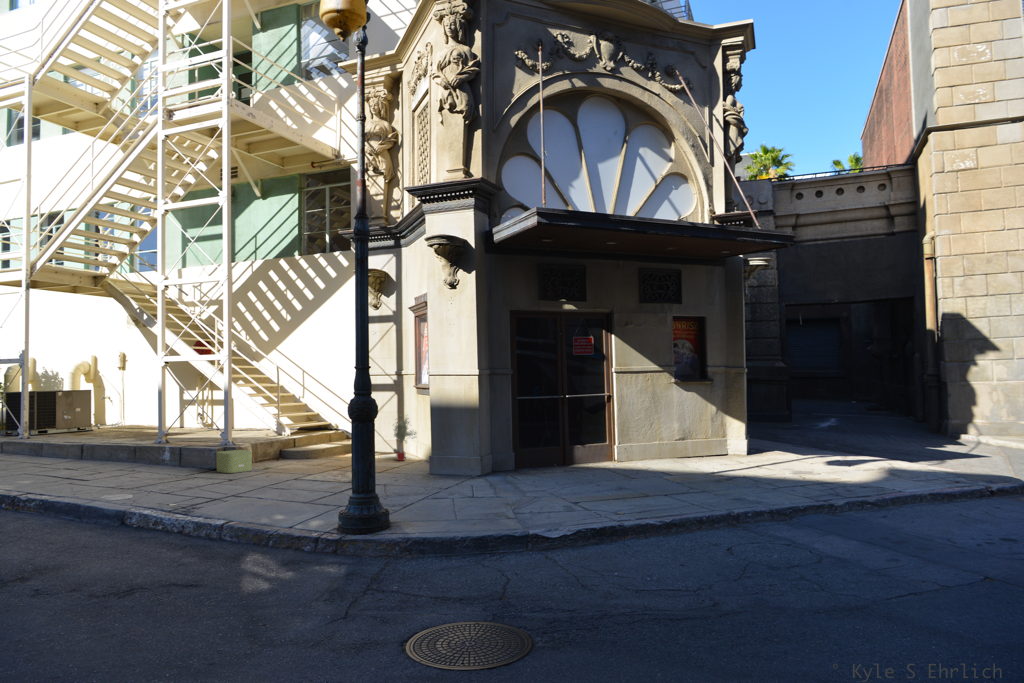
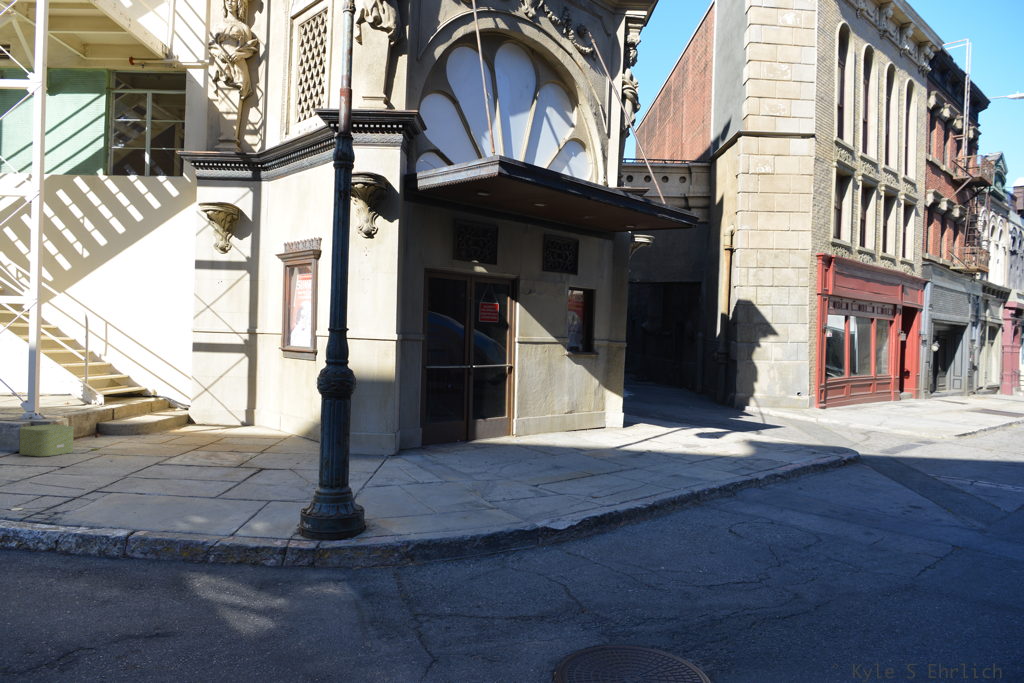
potted tree: present [394,415,416,461] -> none [258,381,290,438]

